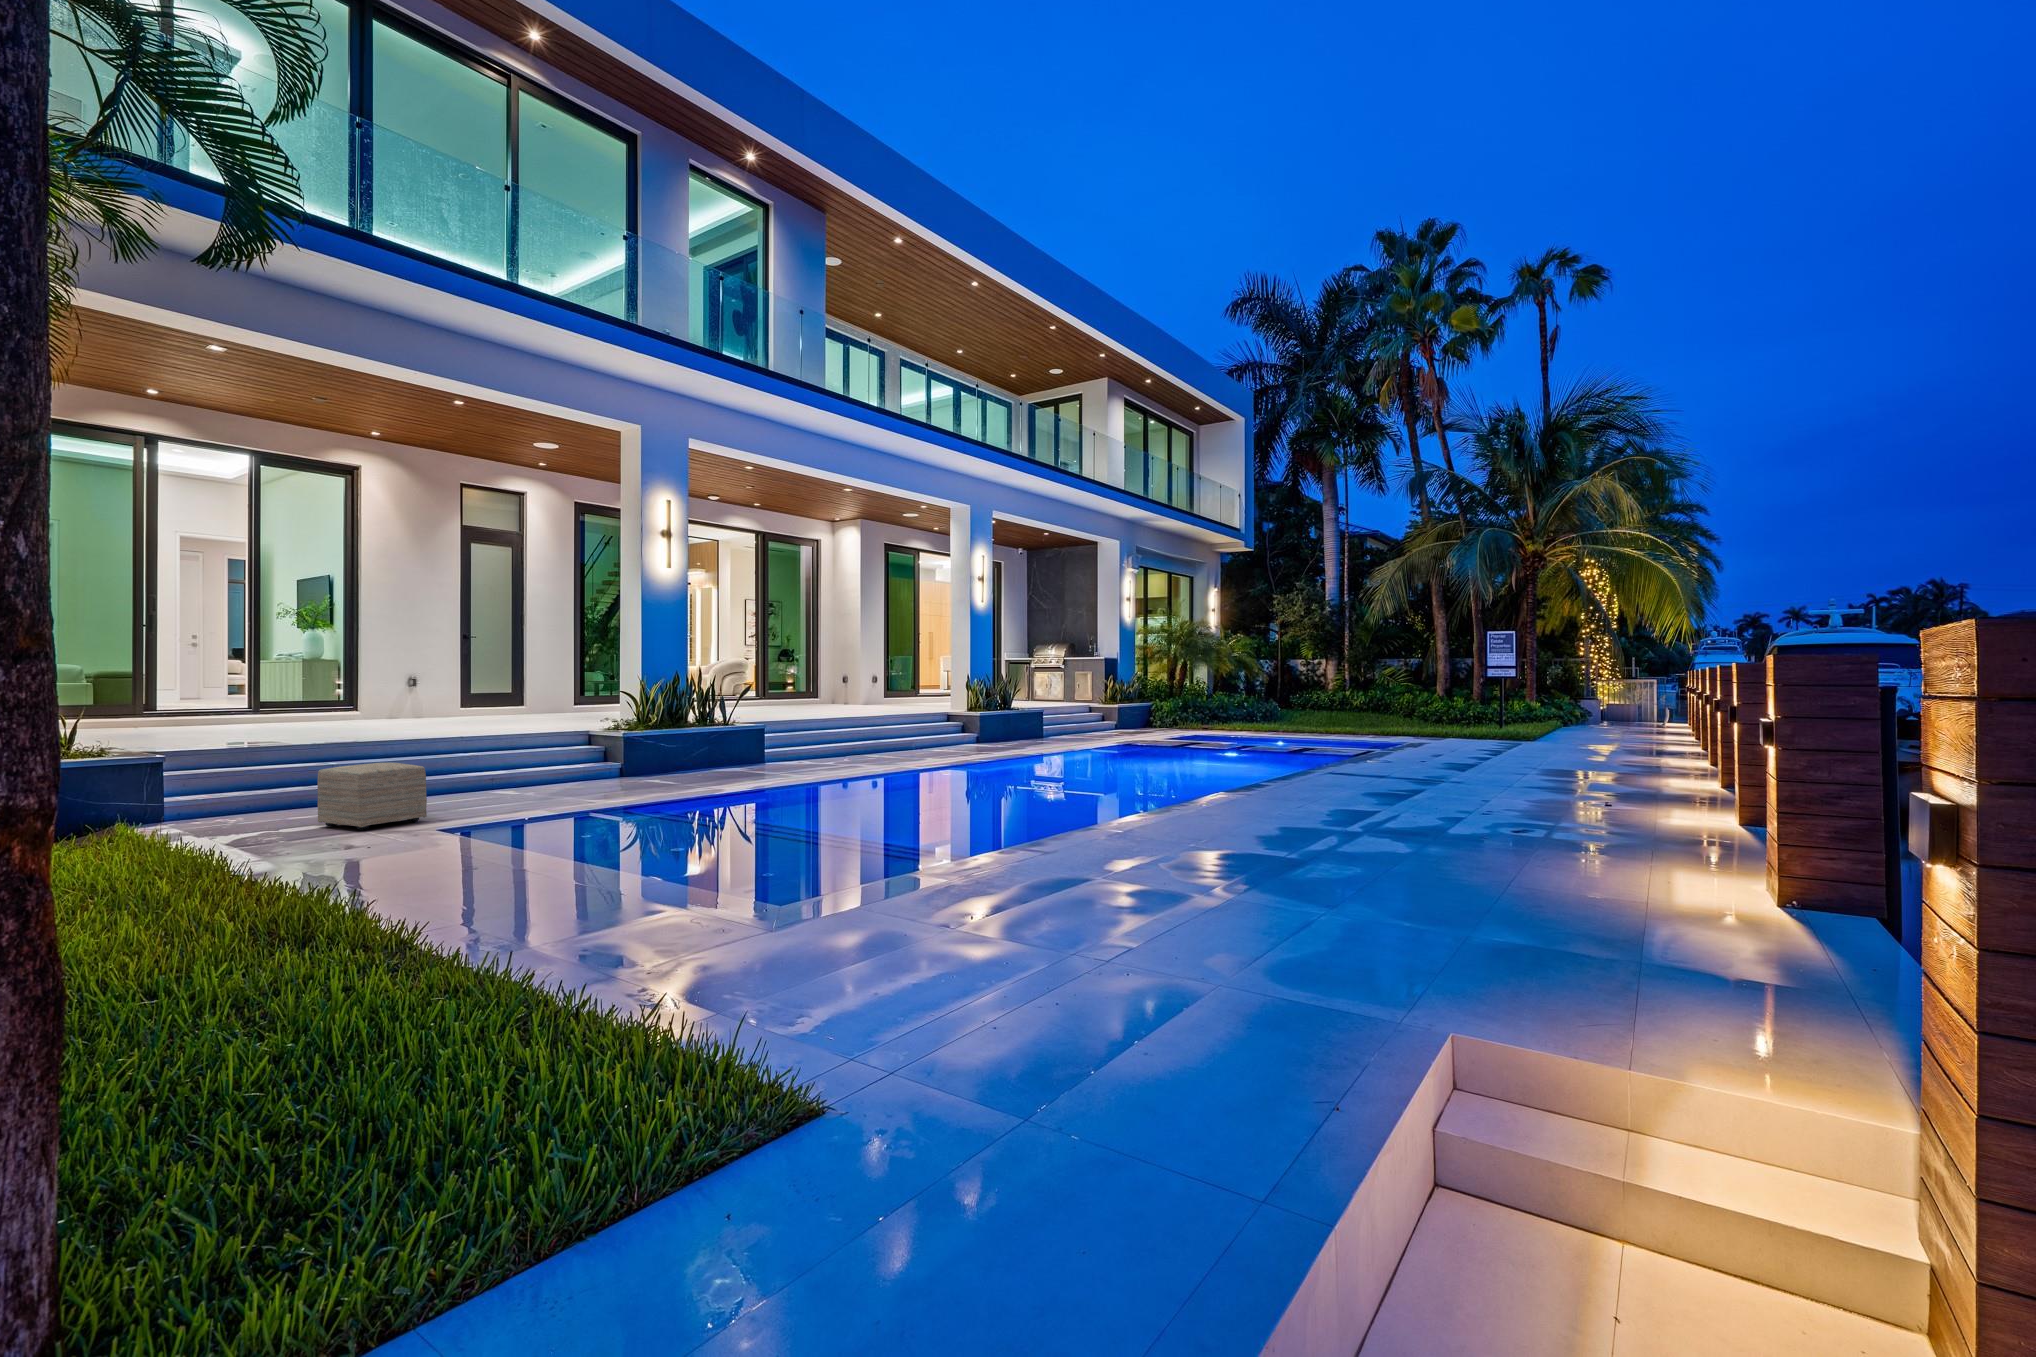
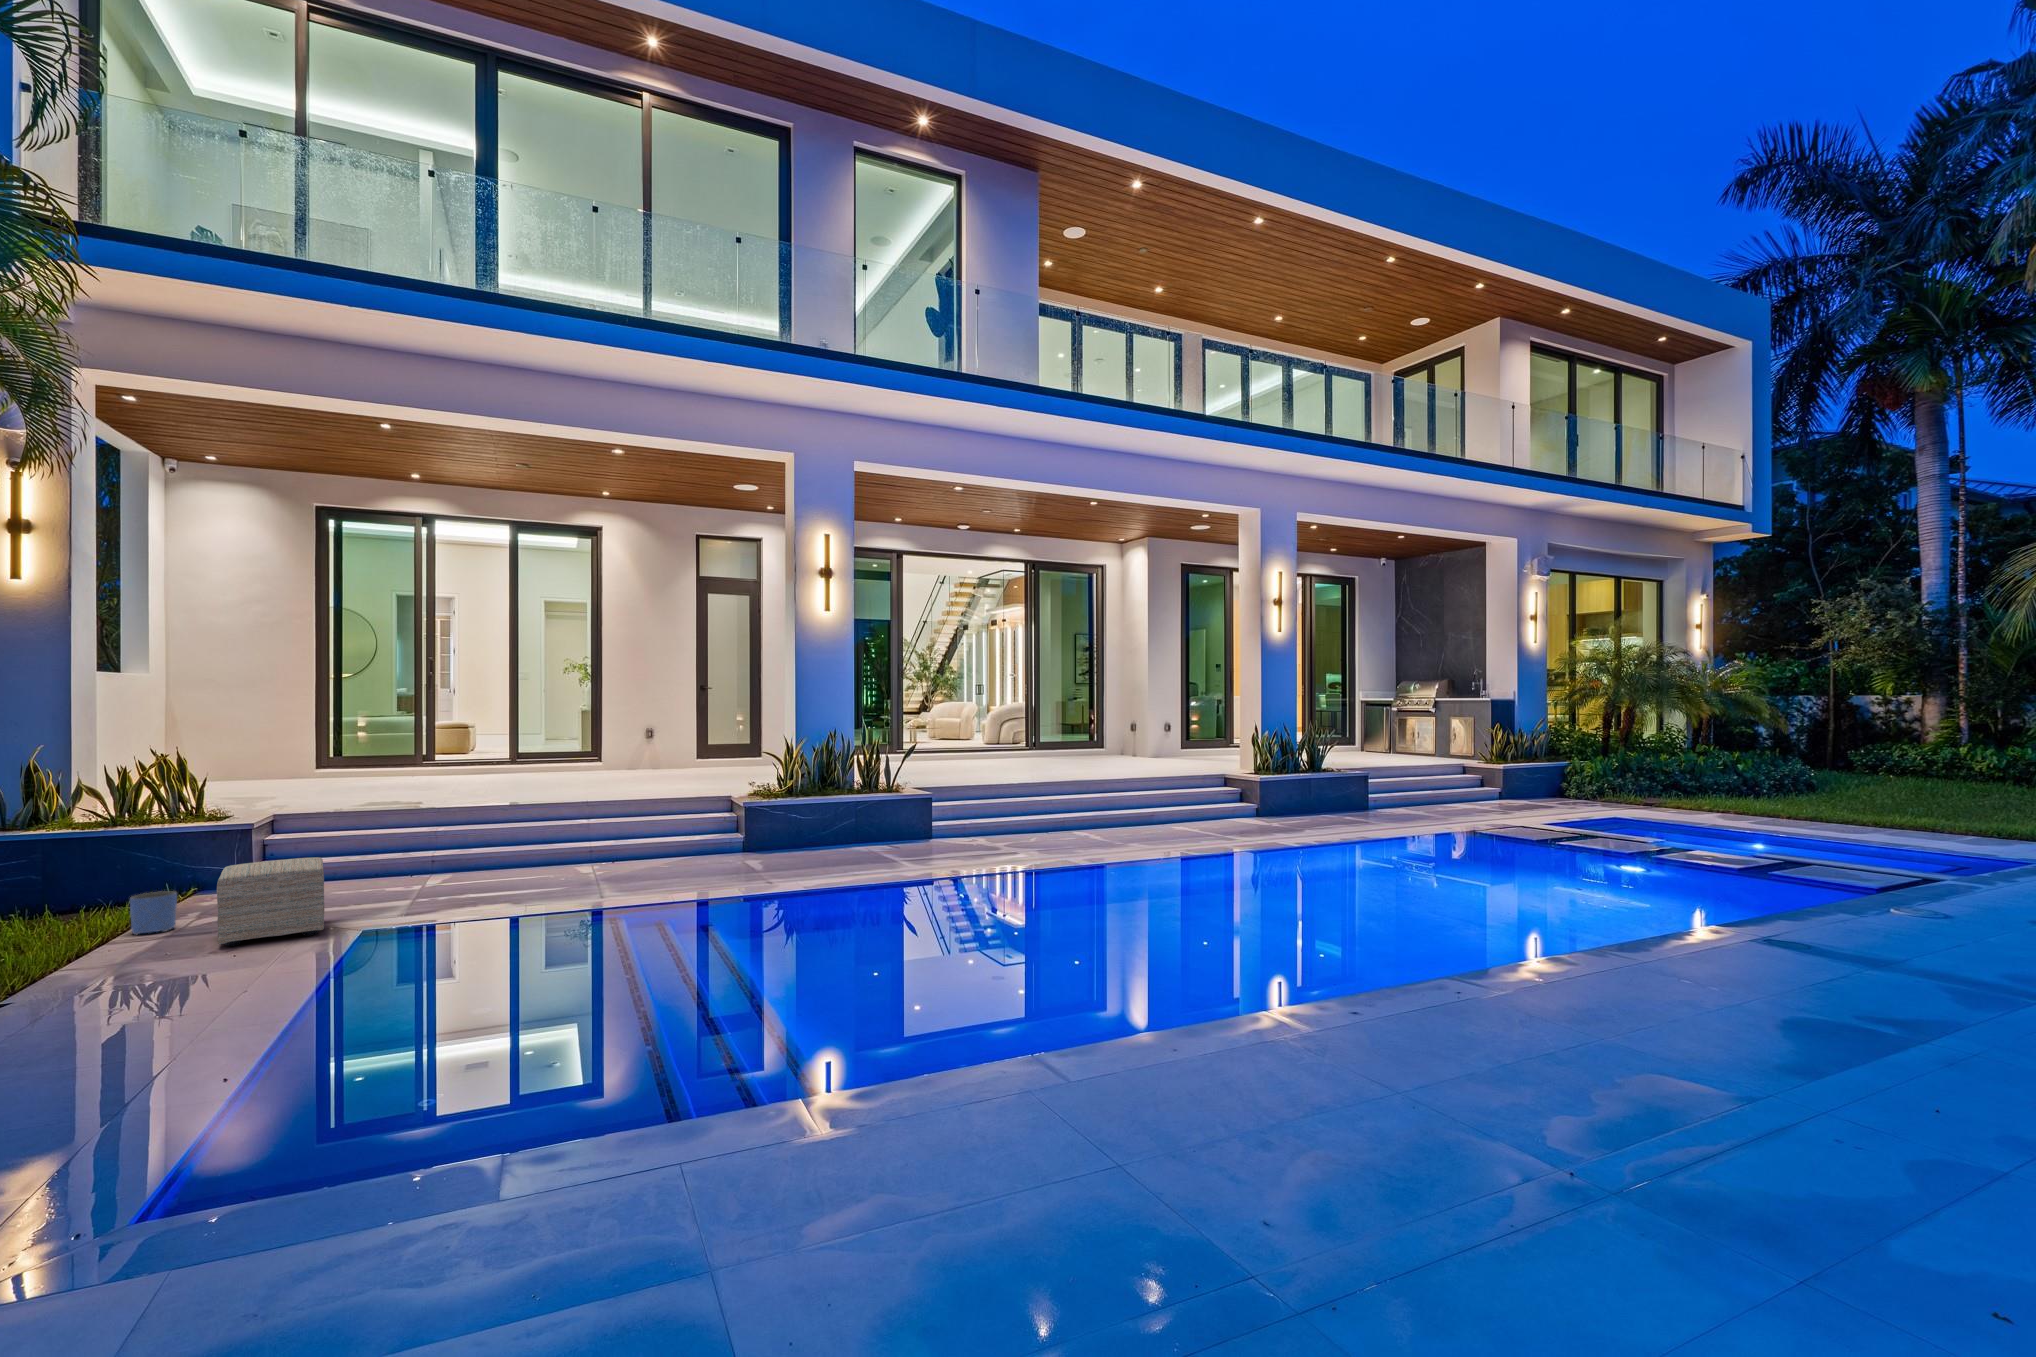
planter: none [211,797,250,834] -> present [130,891,177,935]

